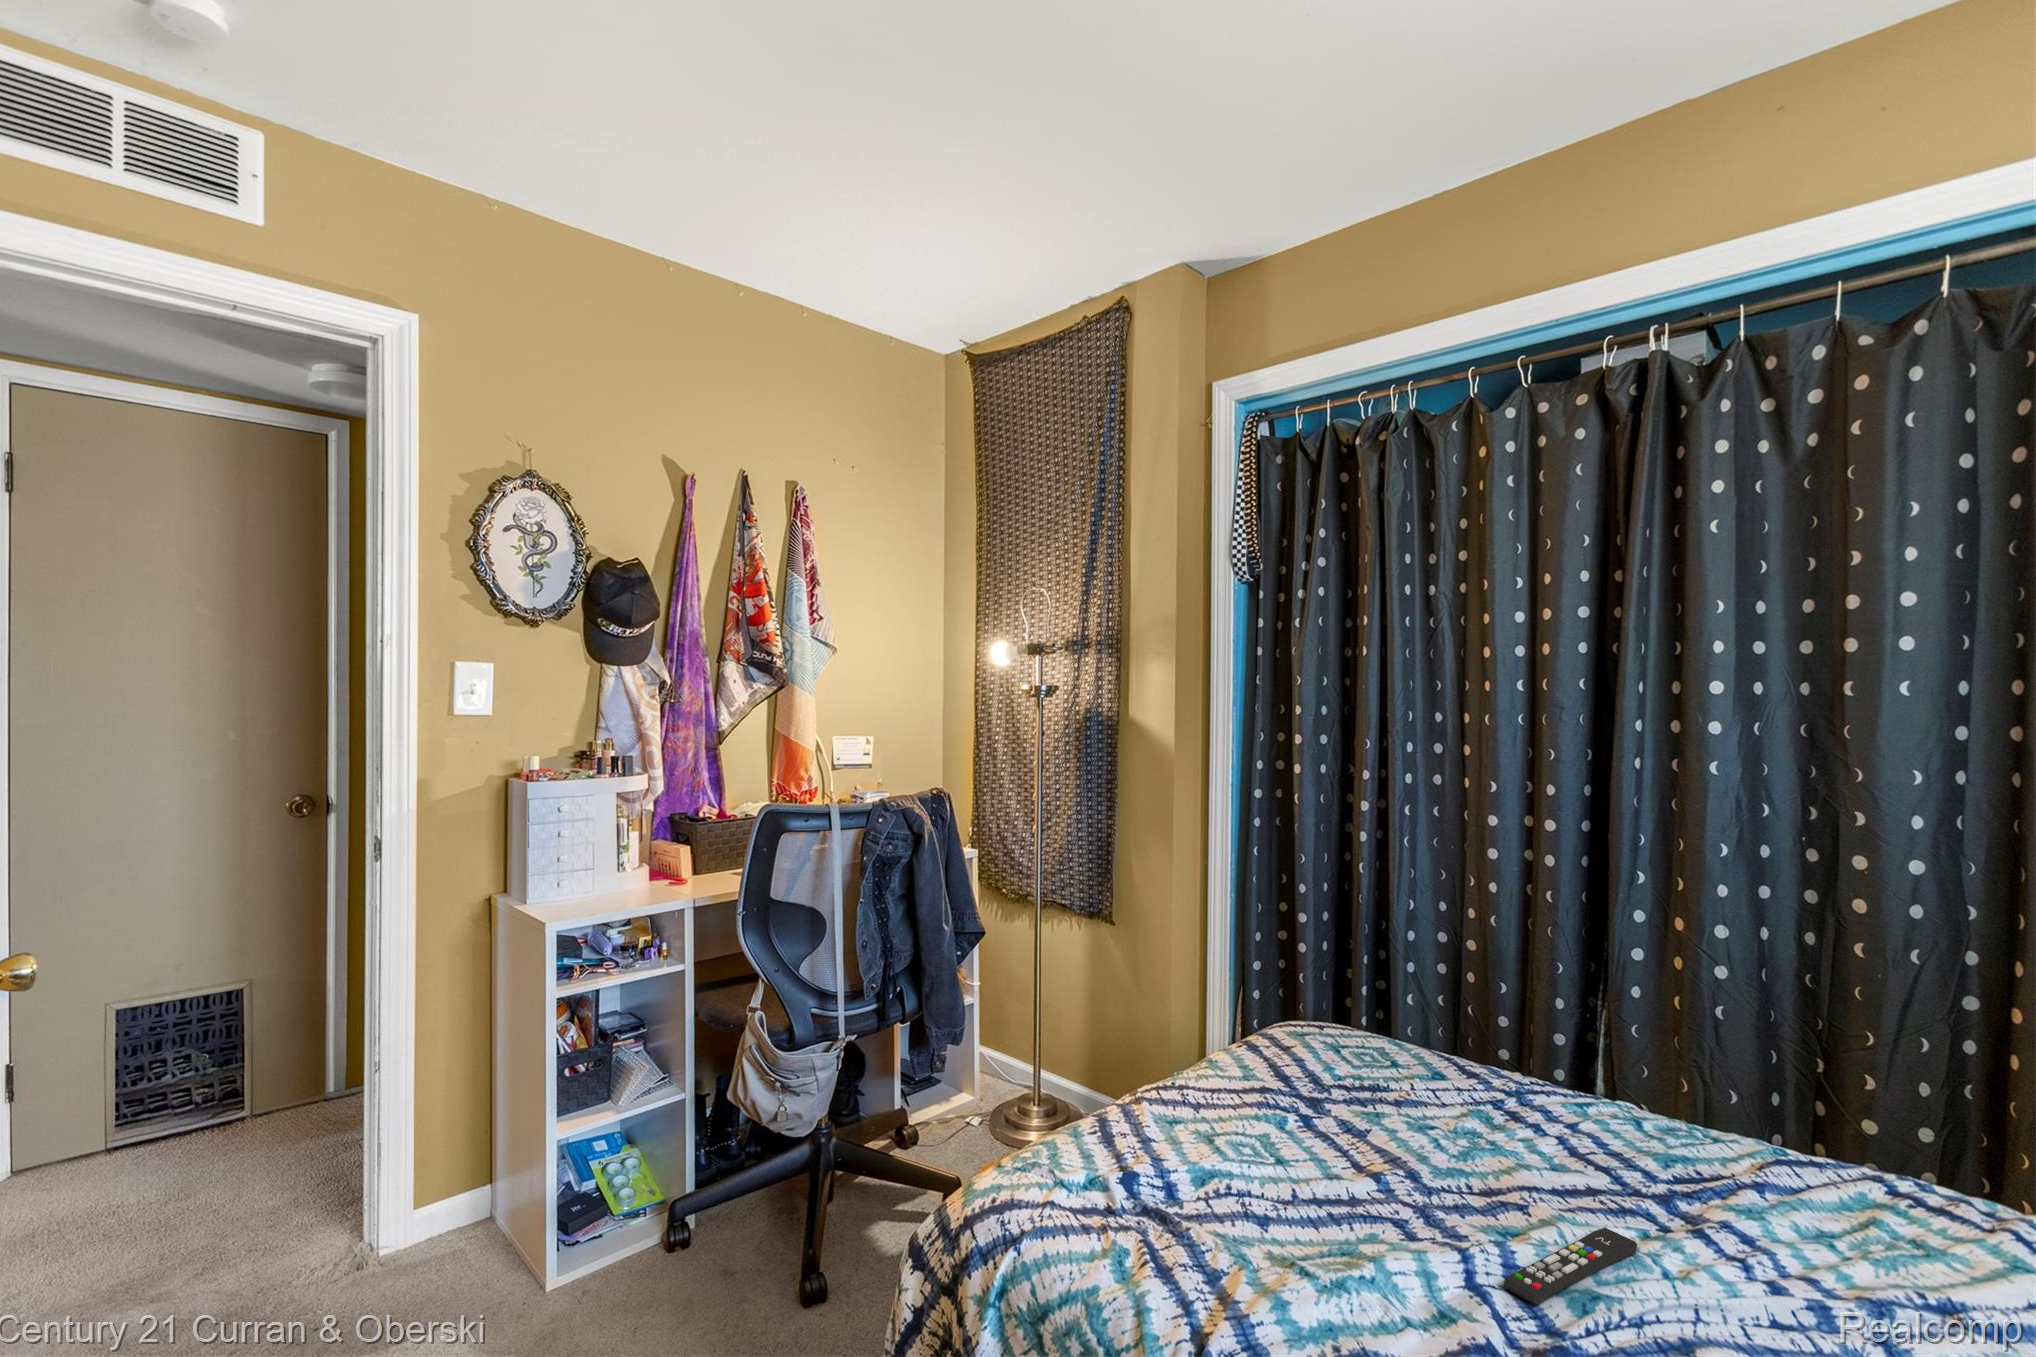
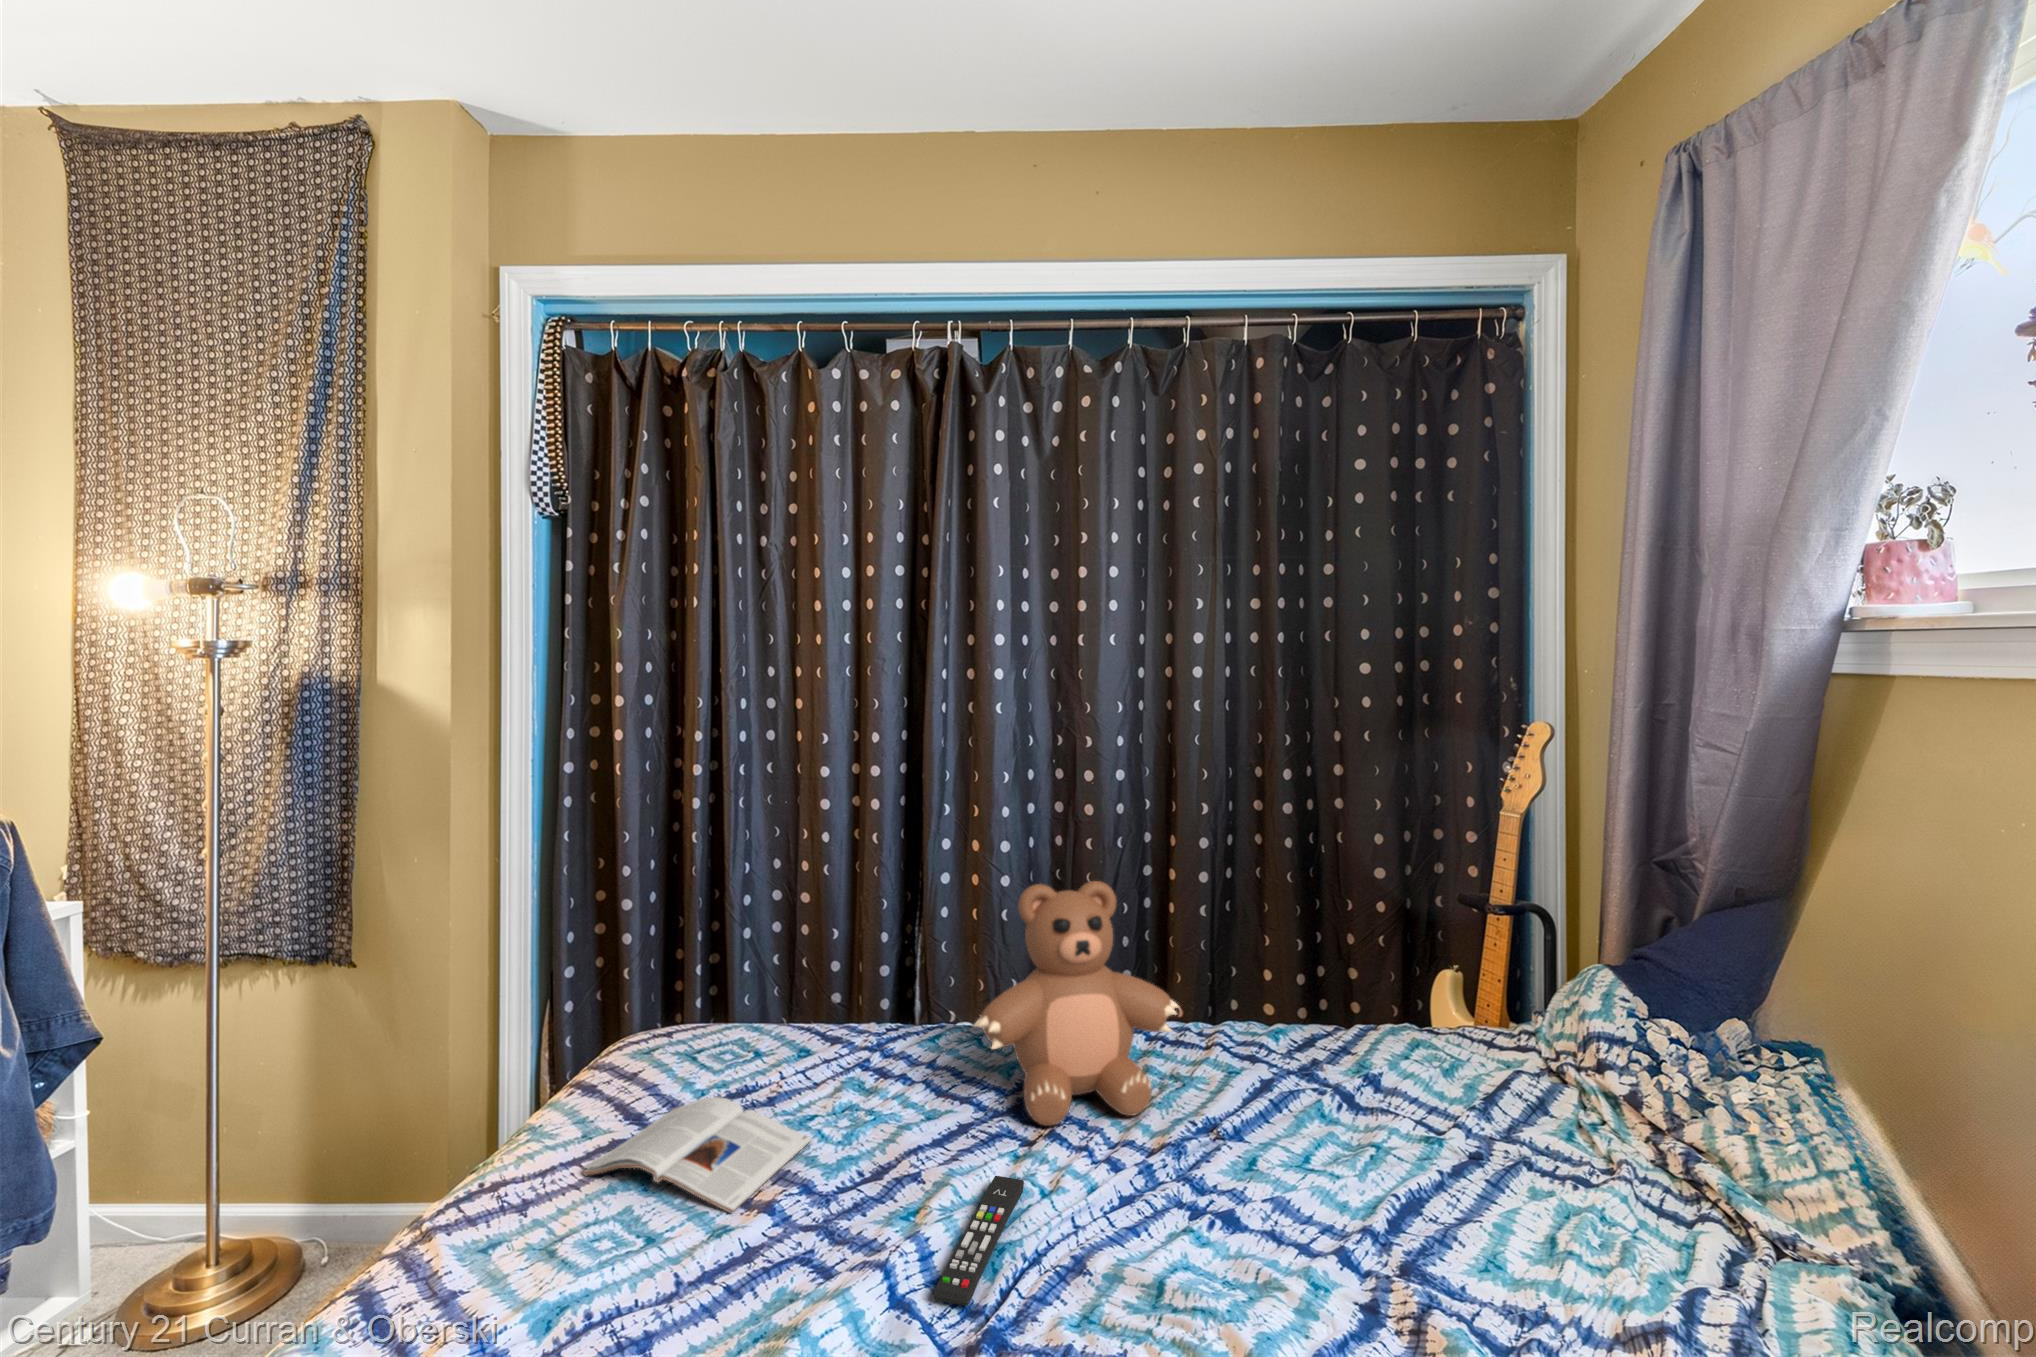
teddy bear: none [1606,956,1906,1245] -> present [974,881,1179,1126]
magazine: none [1238,1082,1428,1168] -> present [583,1097,811,1213]

